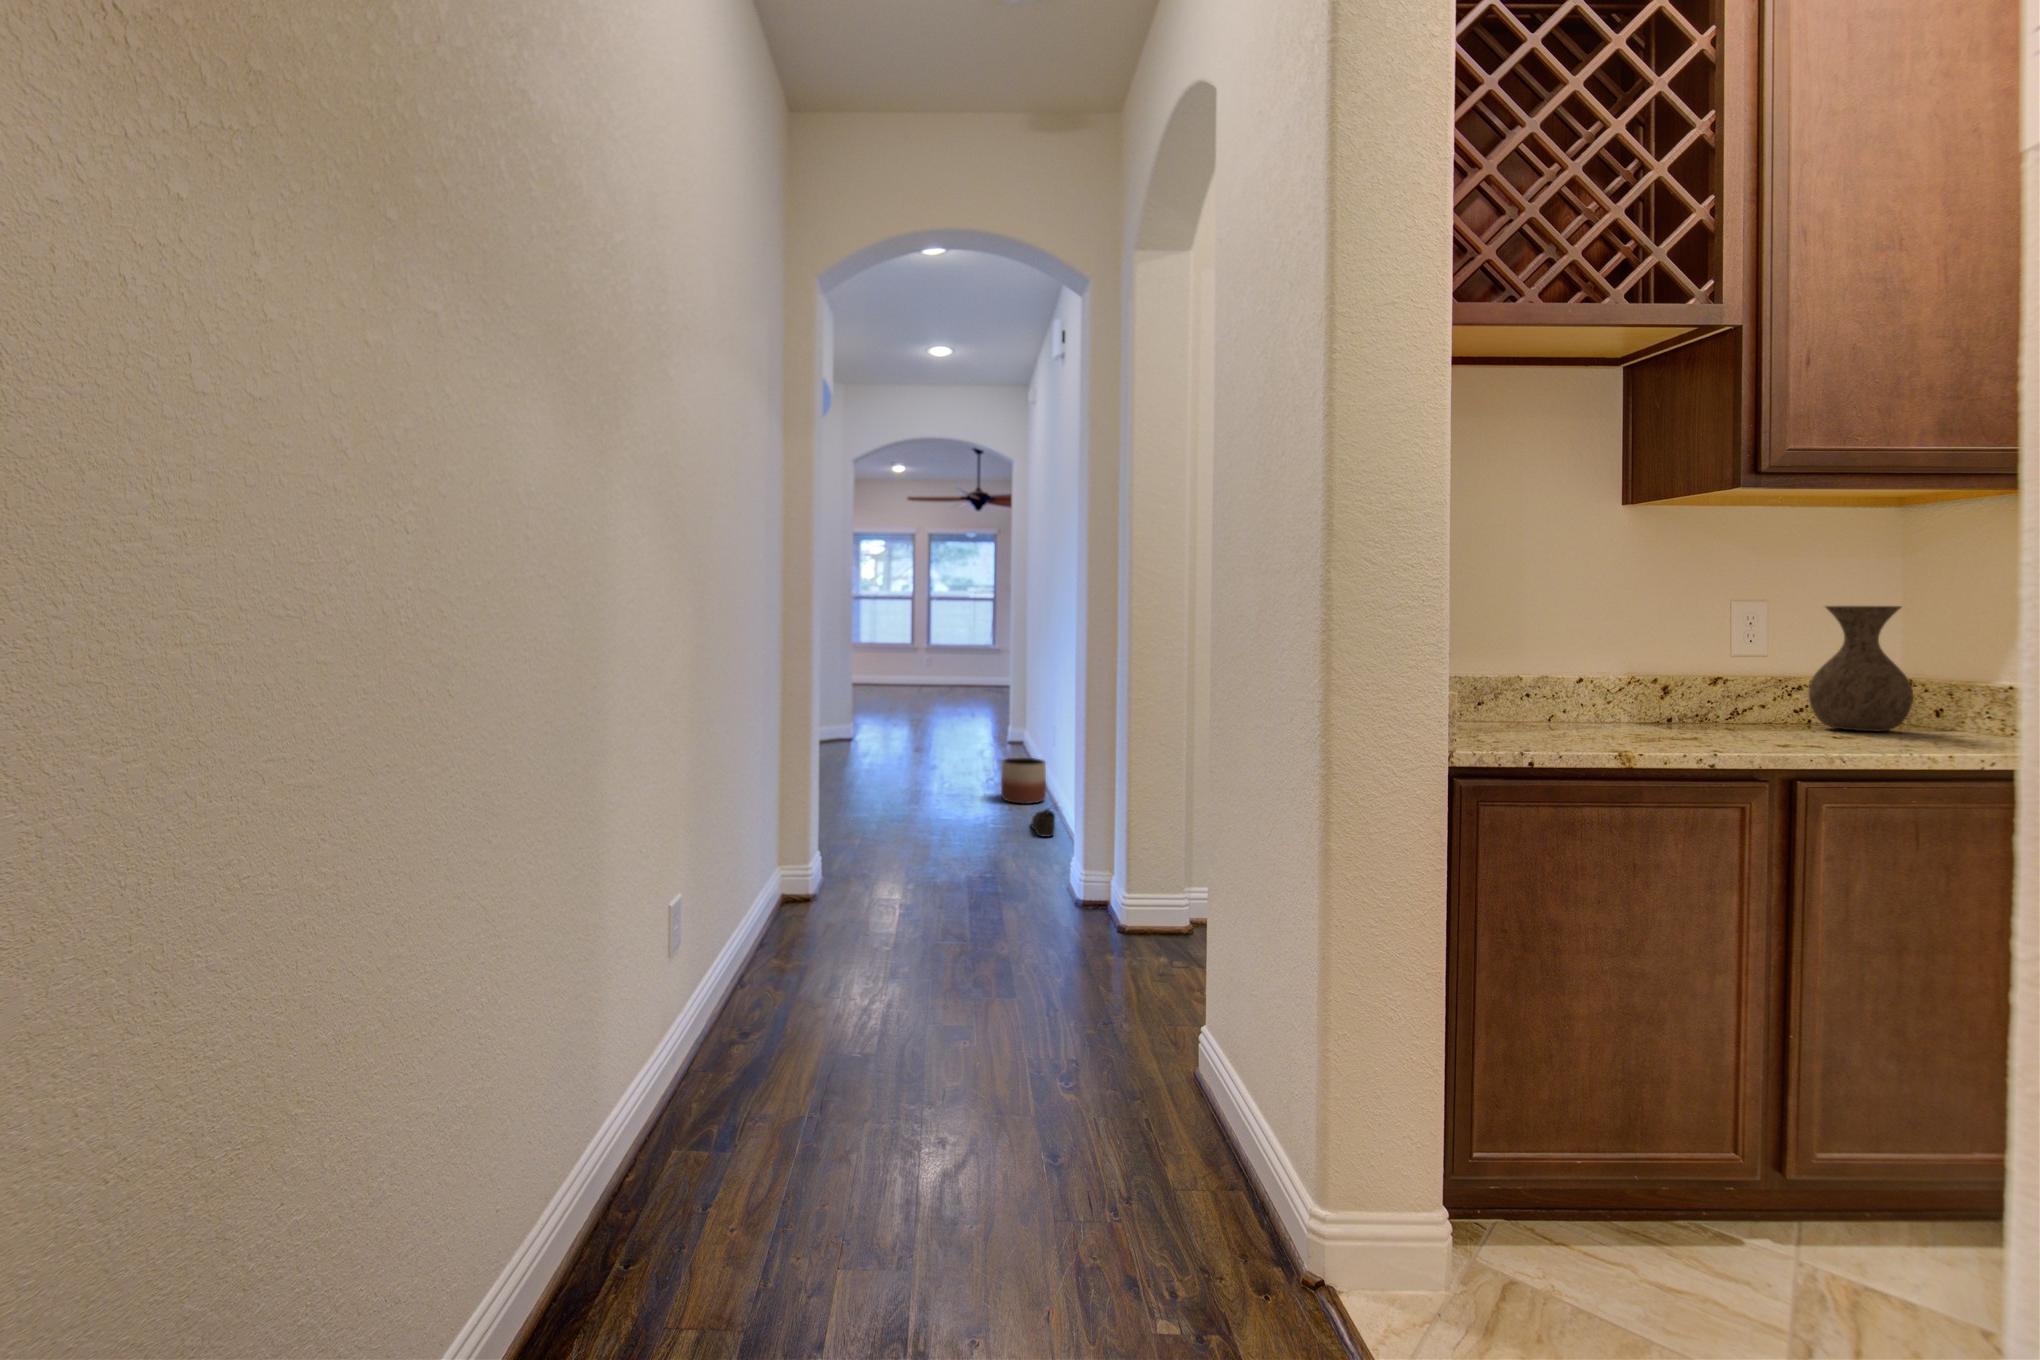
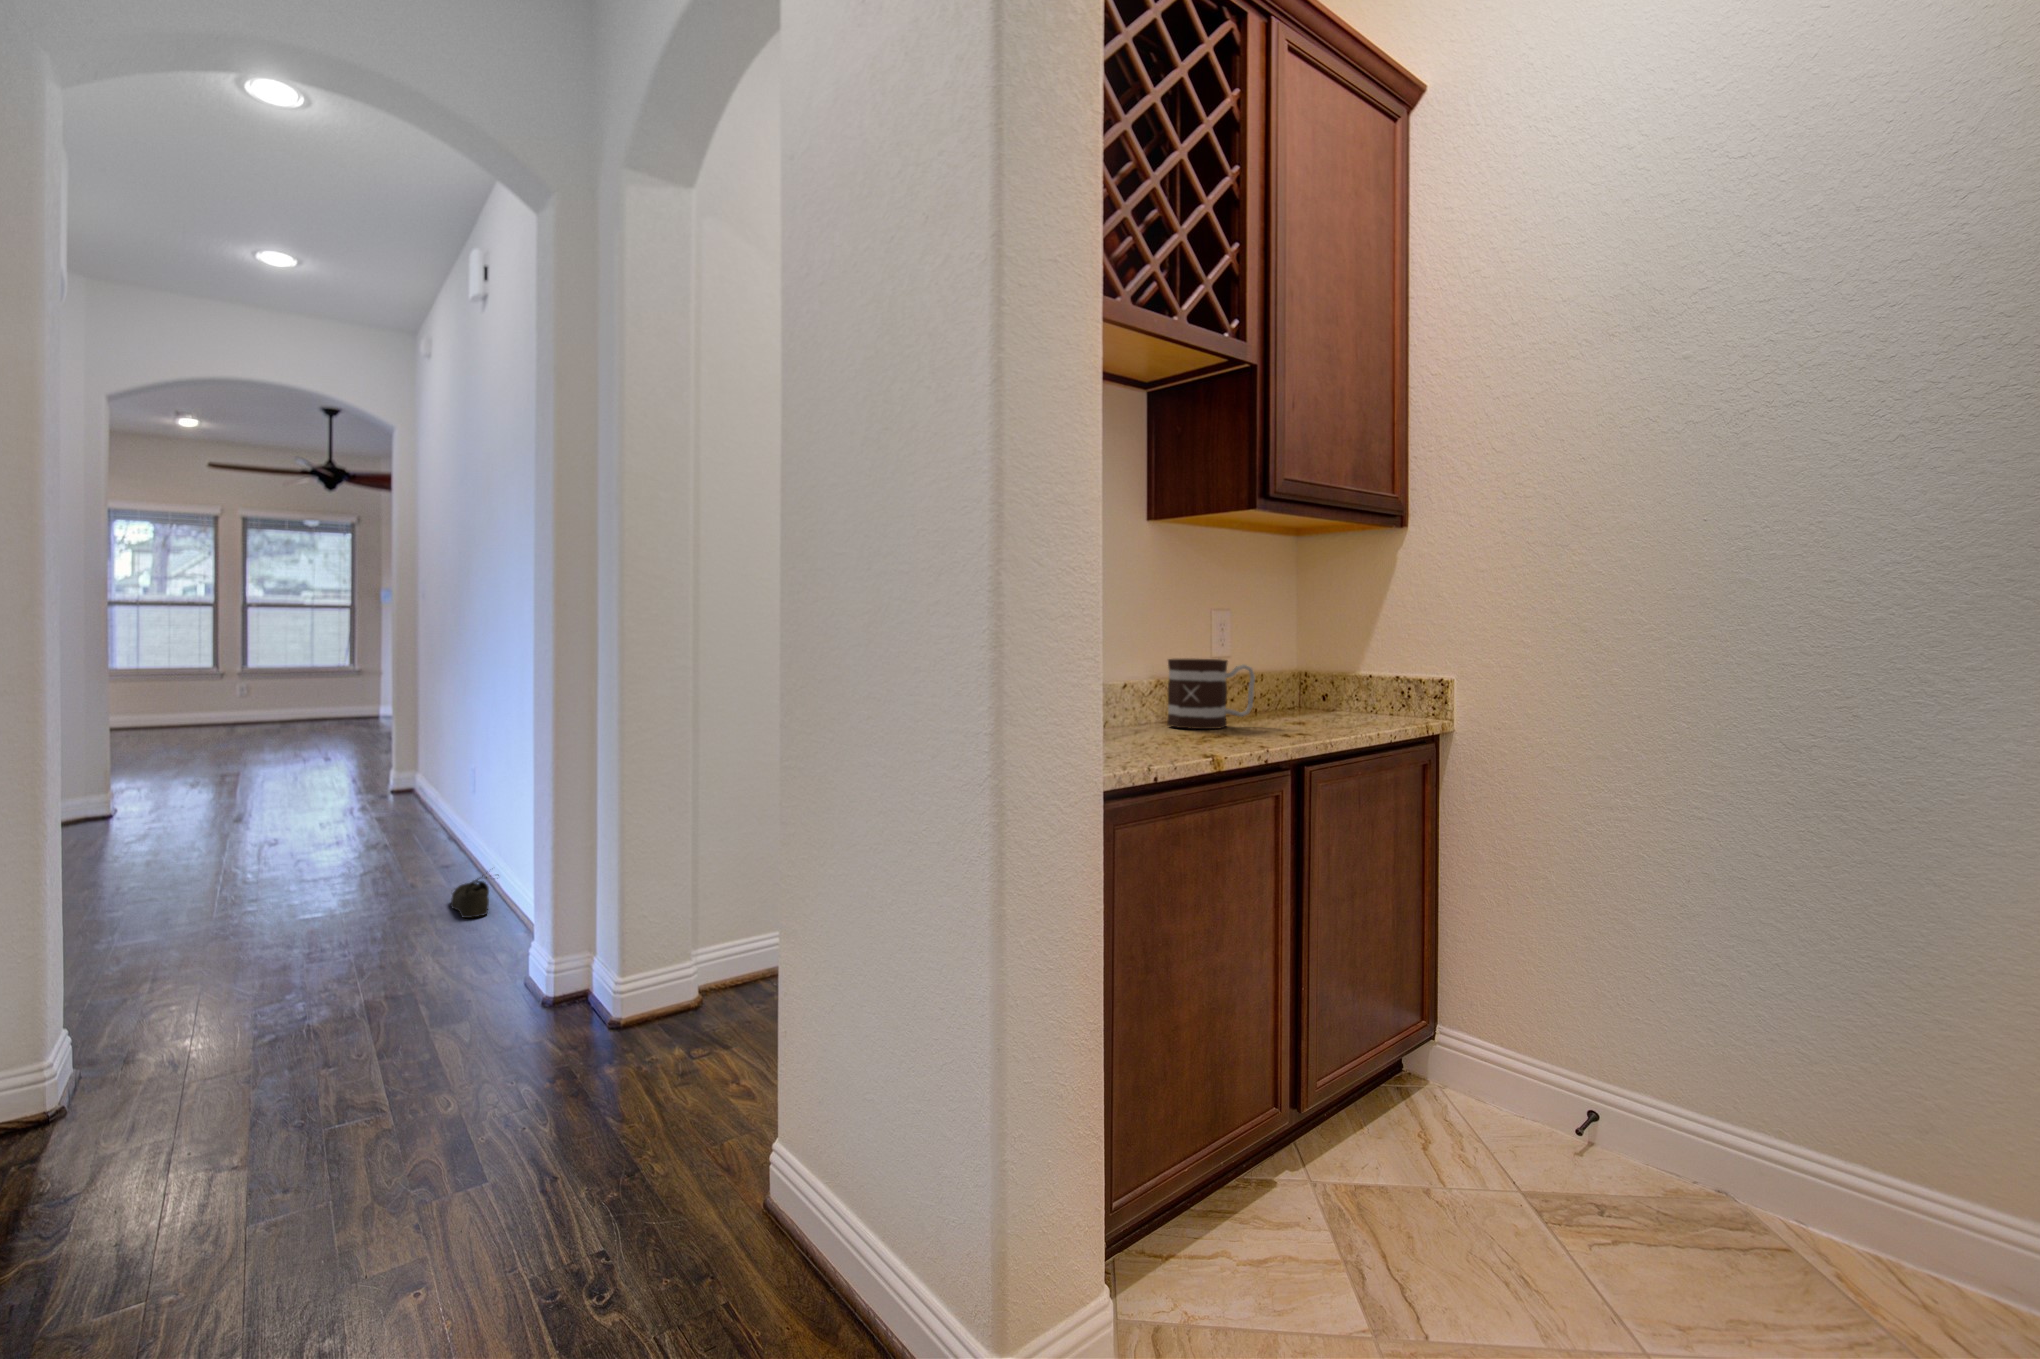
vase: present [1808,606,1913,731] -> none [1262,615,1325,717]
mug: none [1637,655,1764,734] -> present [1167,659,1255,729]
planter: present [1001,758,1046,804] -> none [395,813,465,876]

